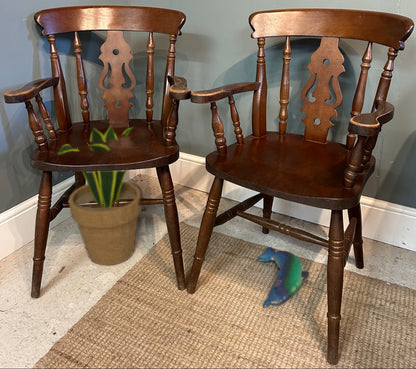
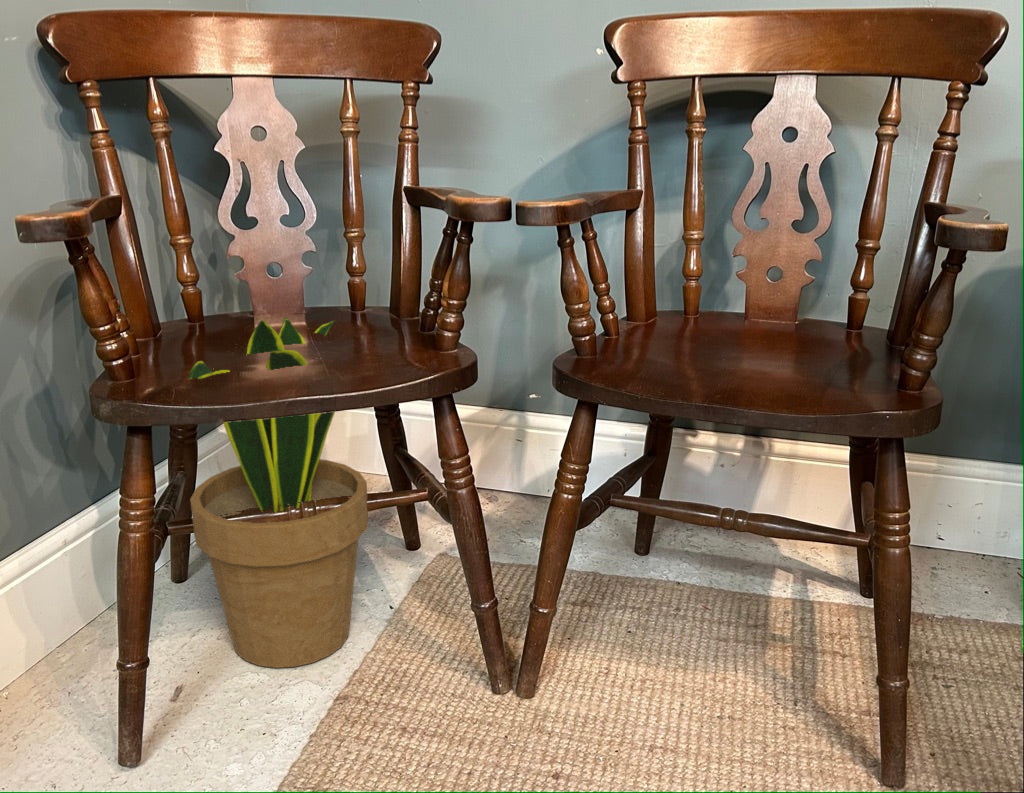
plush toy: present [258,247,309,308] -> none [646,574,783,700]

